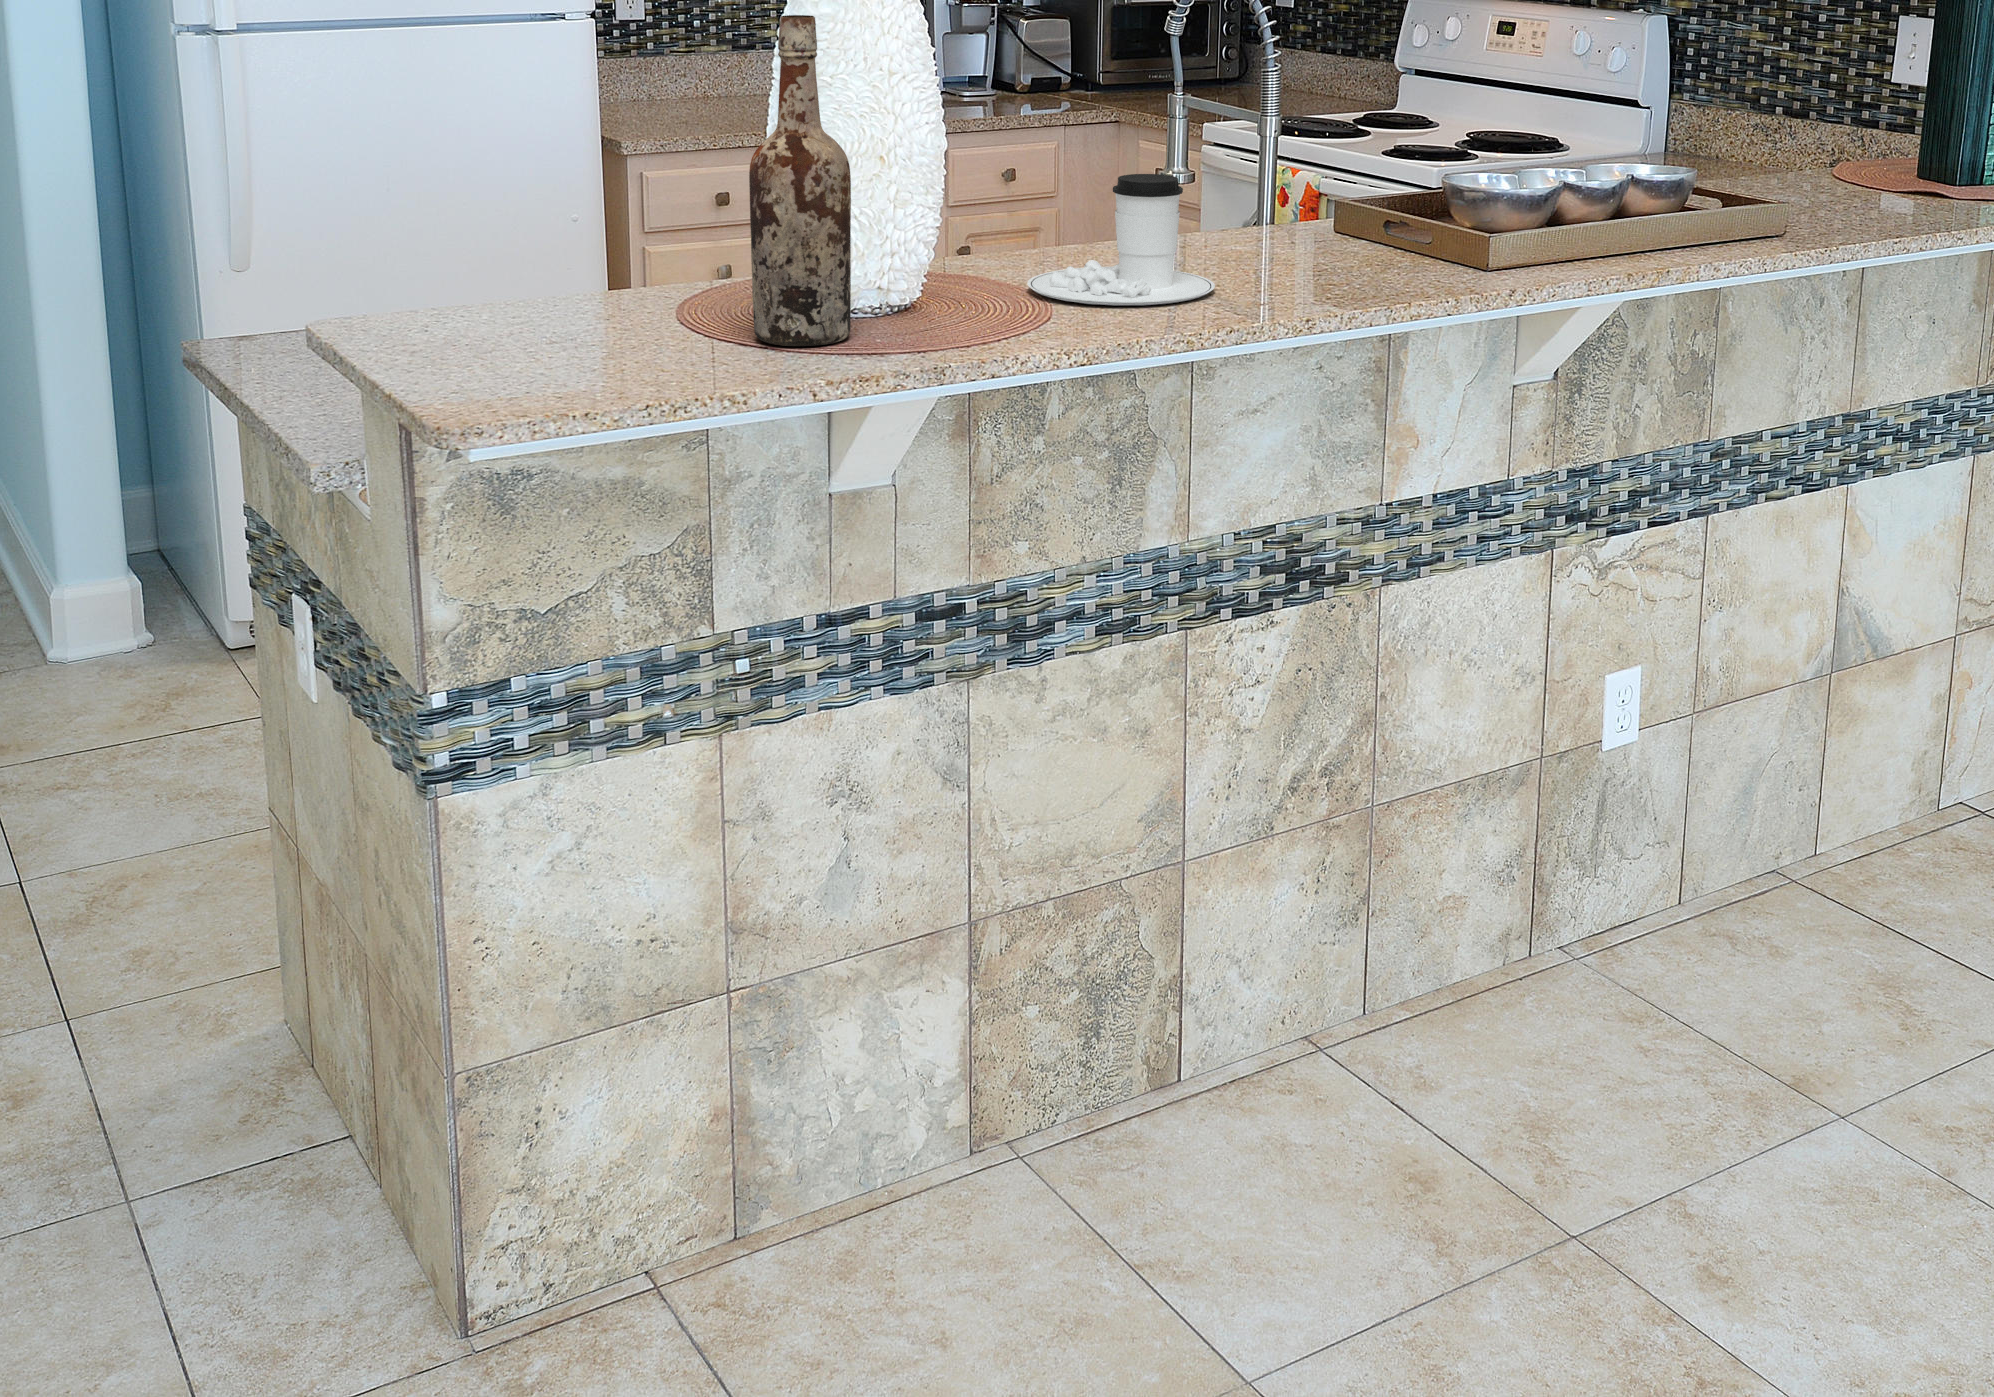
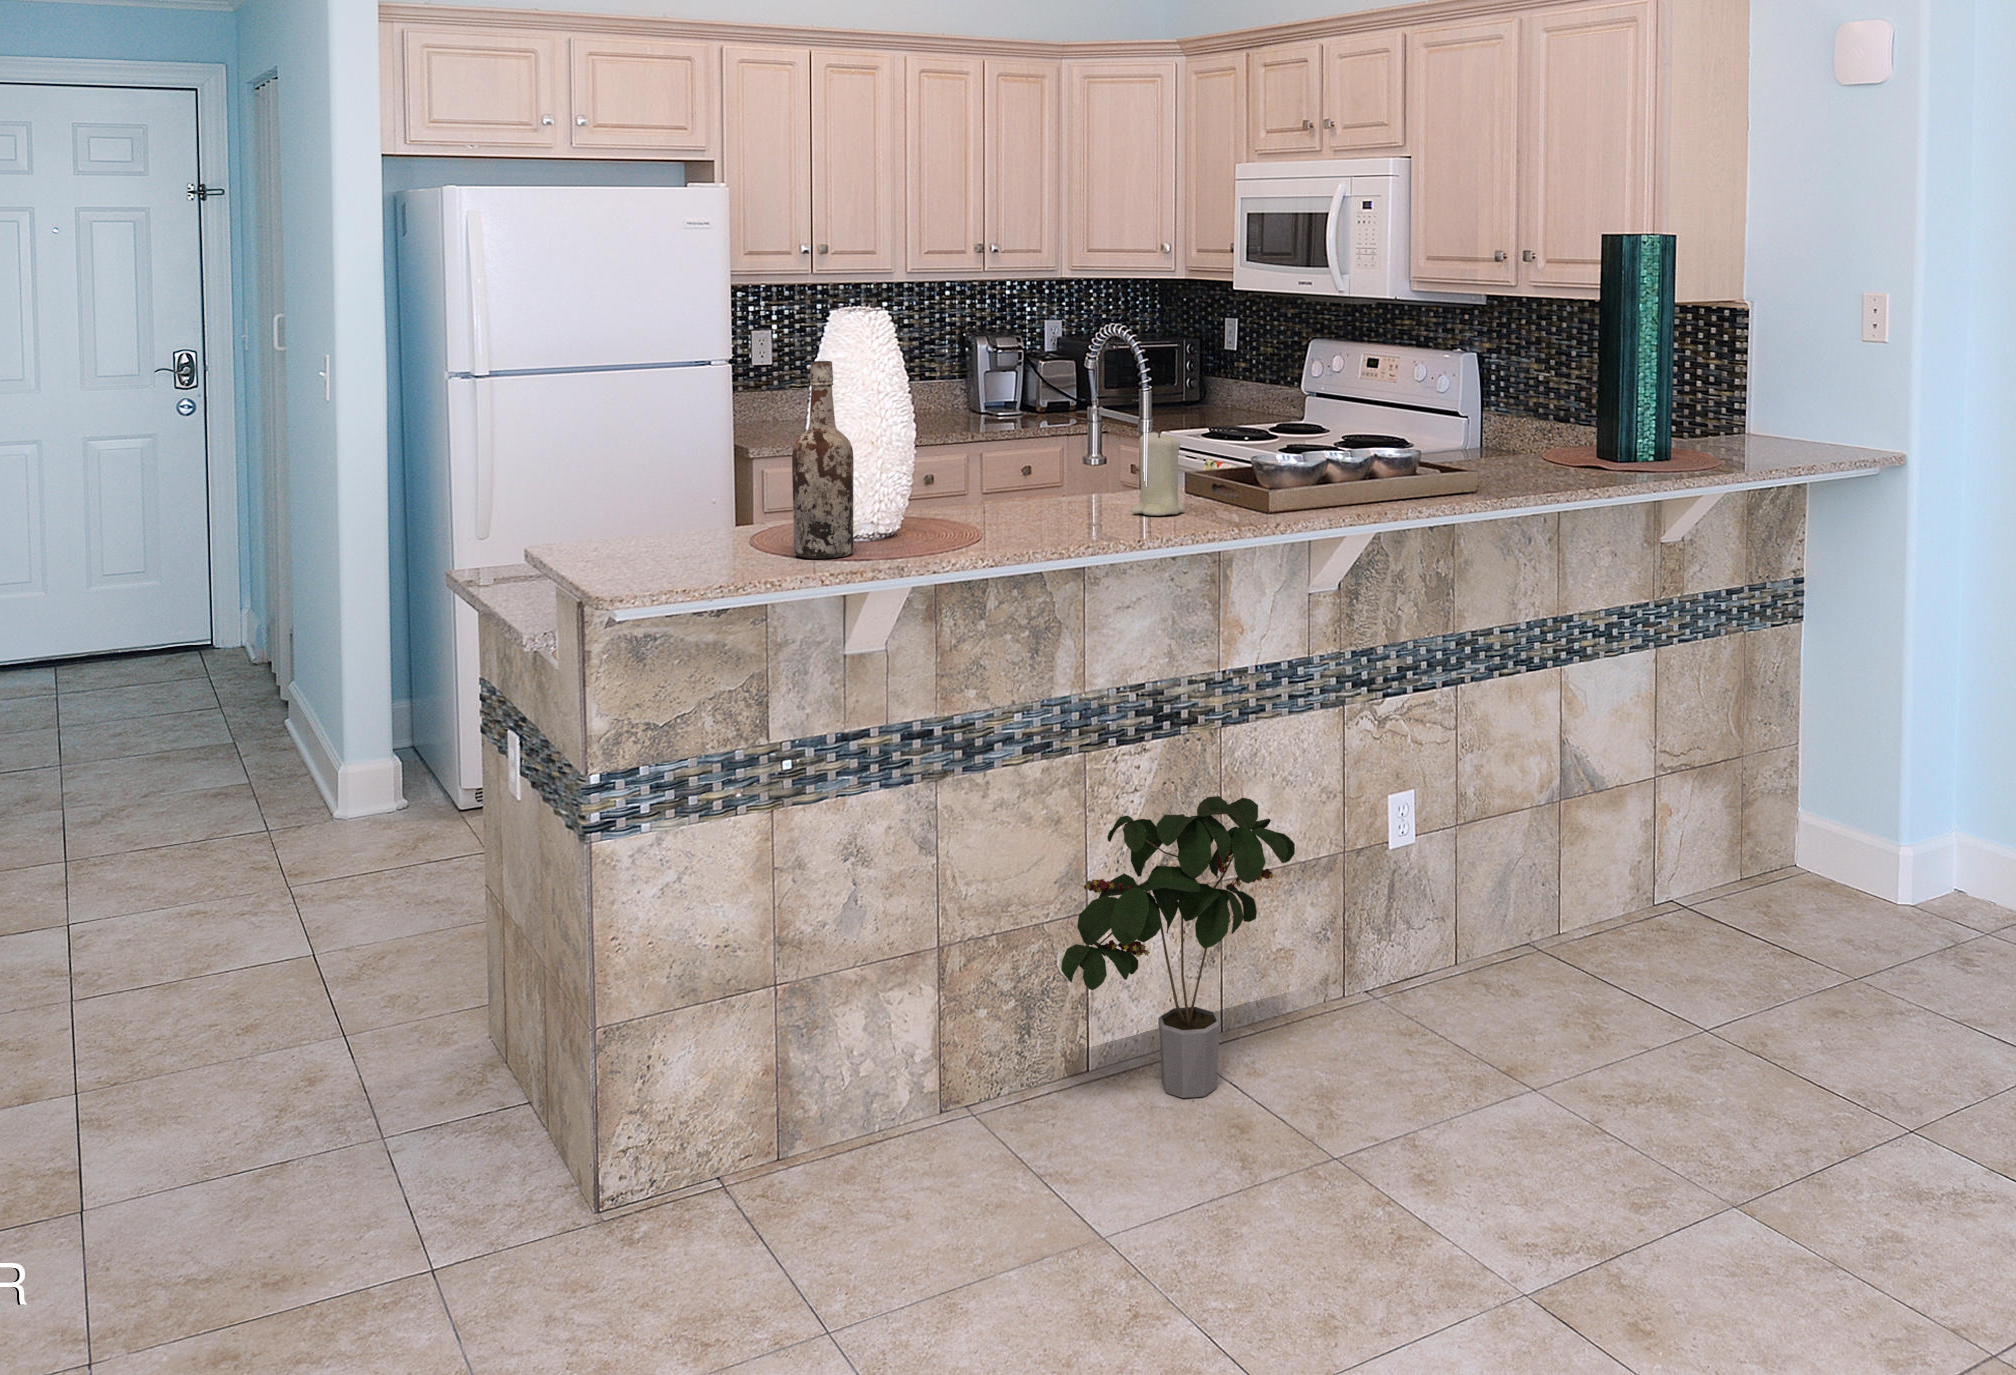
candle: none [1264,132,1348,269] -> present [1131,429,1185,515]
coffee cup: present [1027,174,1215,306] -> none [973,456,1091,536]
potted plant: none [1159,694,1497,1139] -> present [1061,796,1295,1098]

